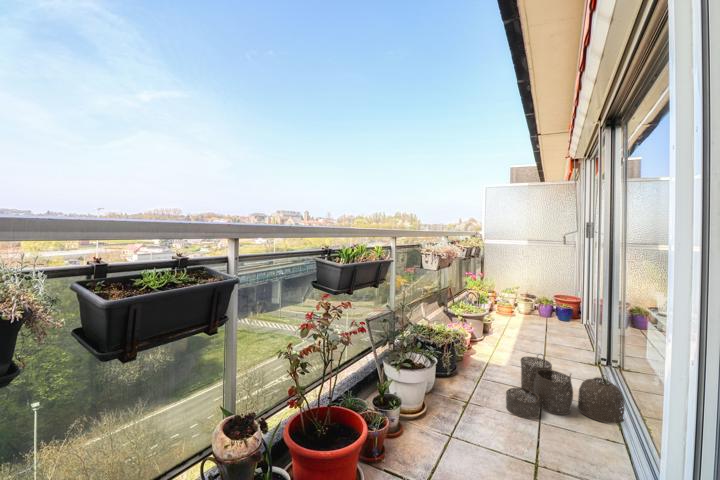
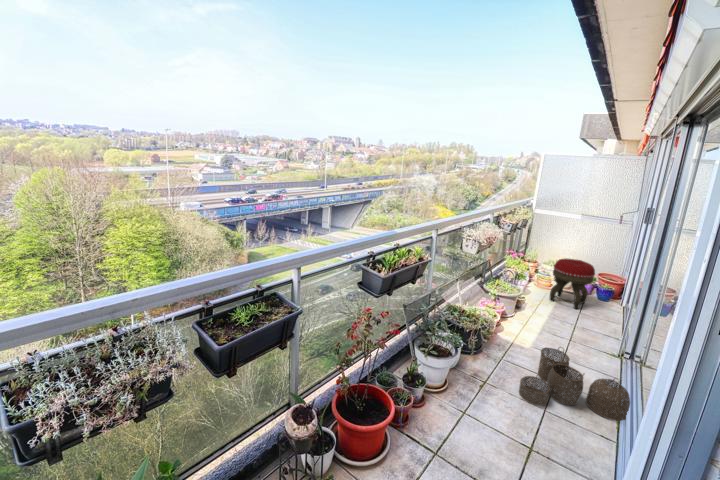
footstool: none [513,280,553,330] -> present [550,258,595,309]

